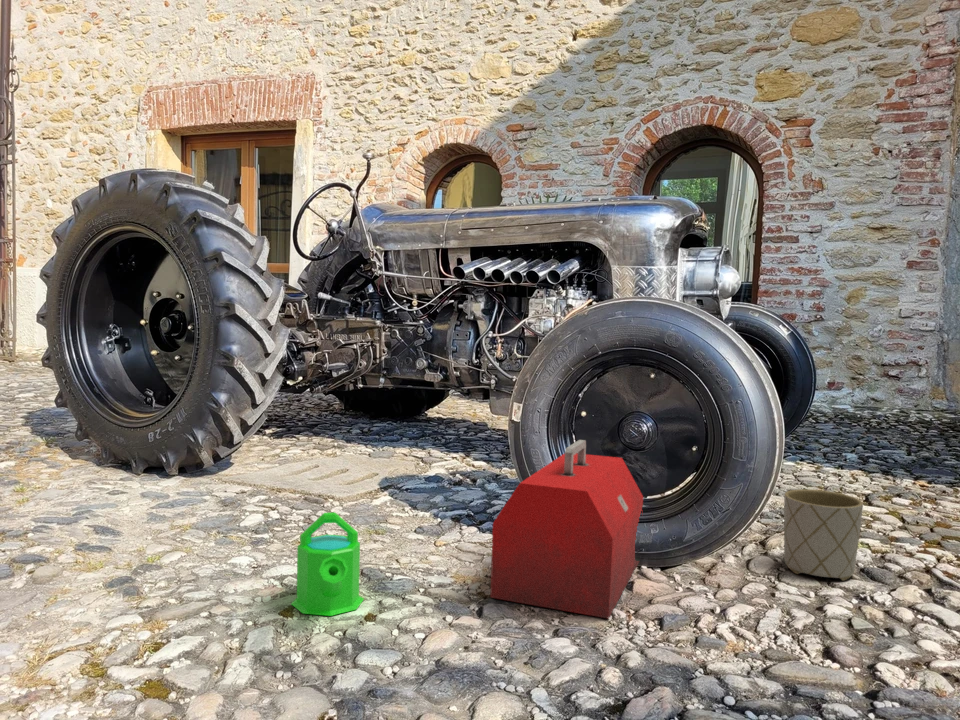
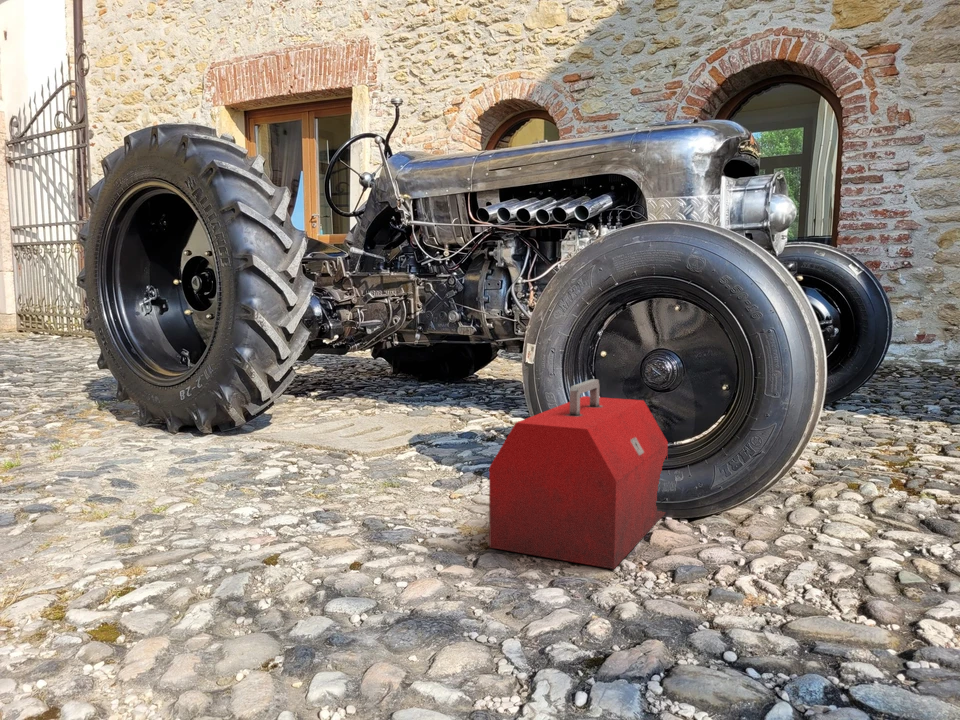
planter: present [784,489,863,581] -> none [830,433,922,534]
watering can: present [291,512,364,616] -> none [277,456,355,564]

